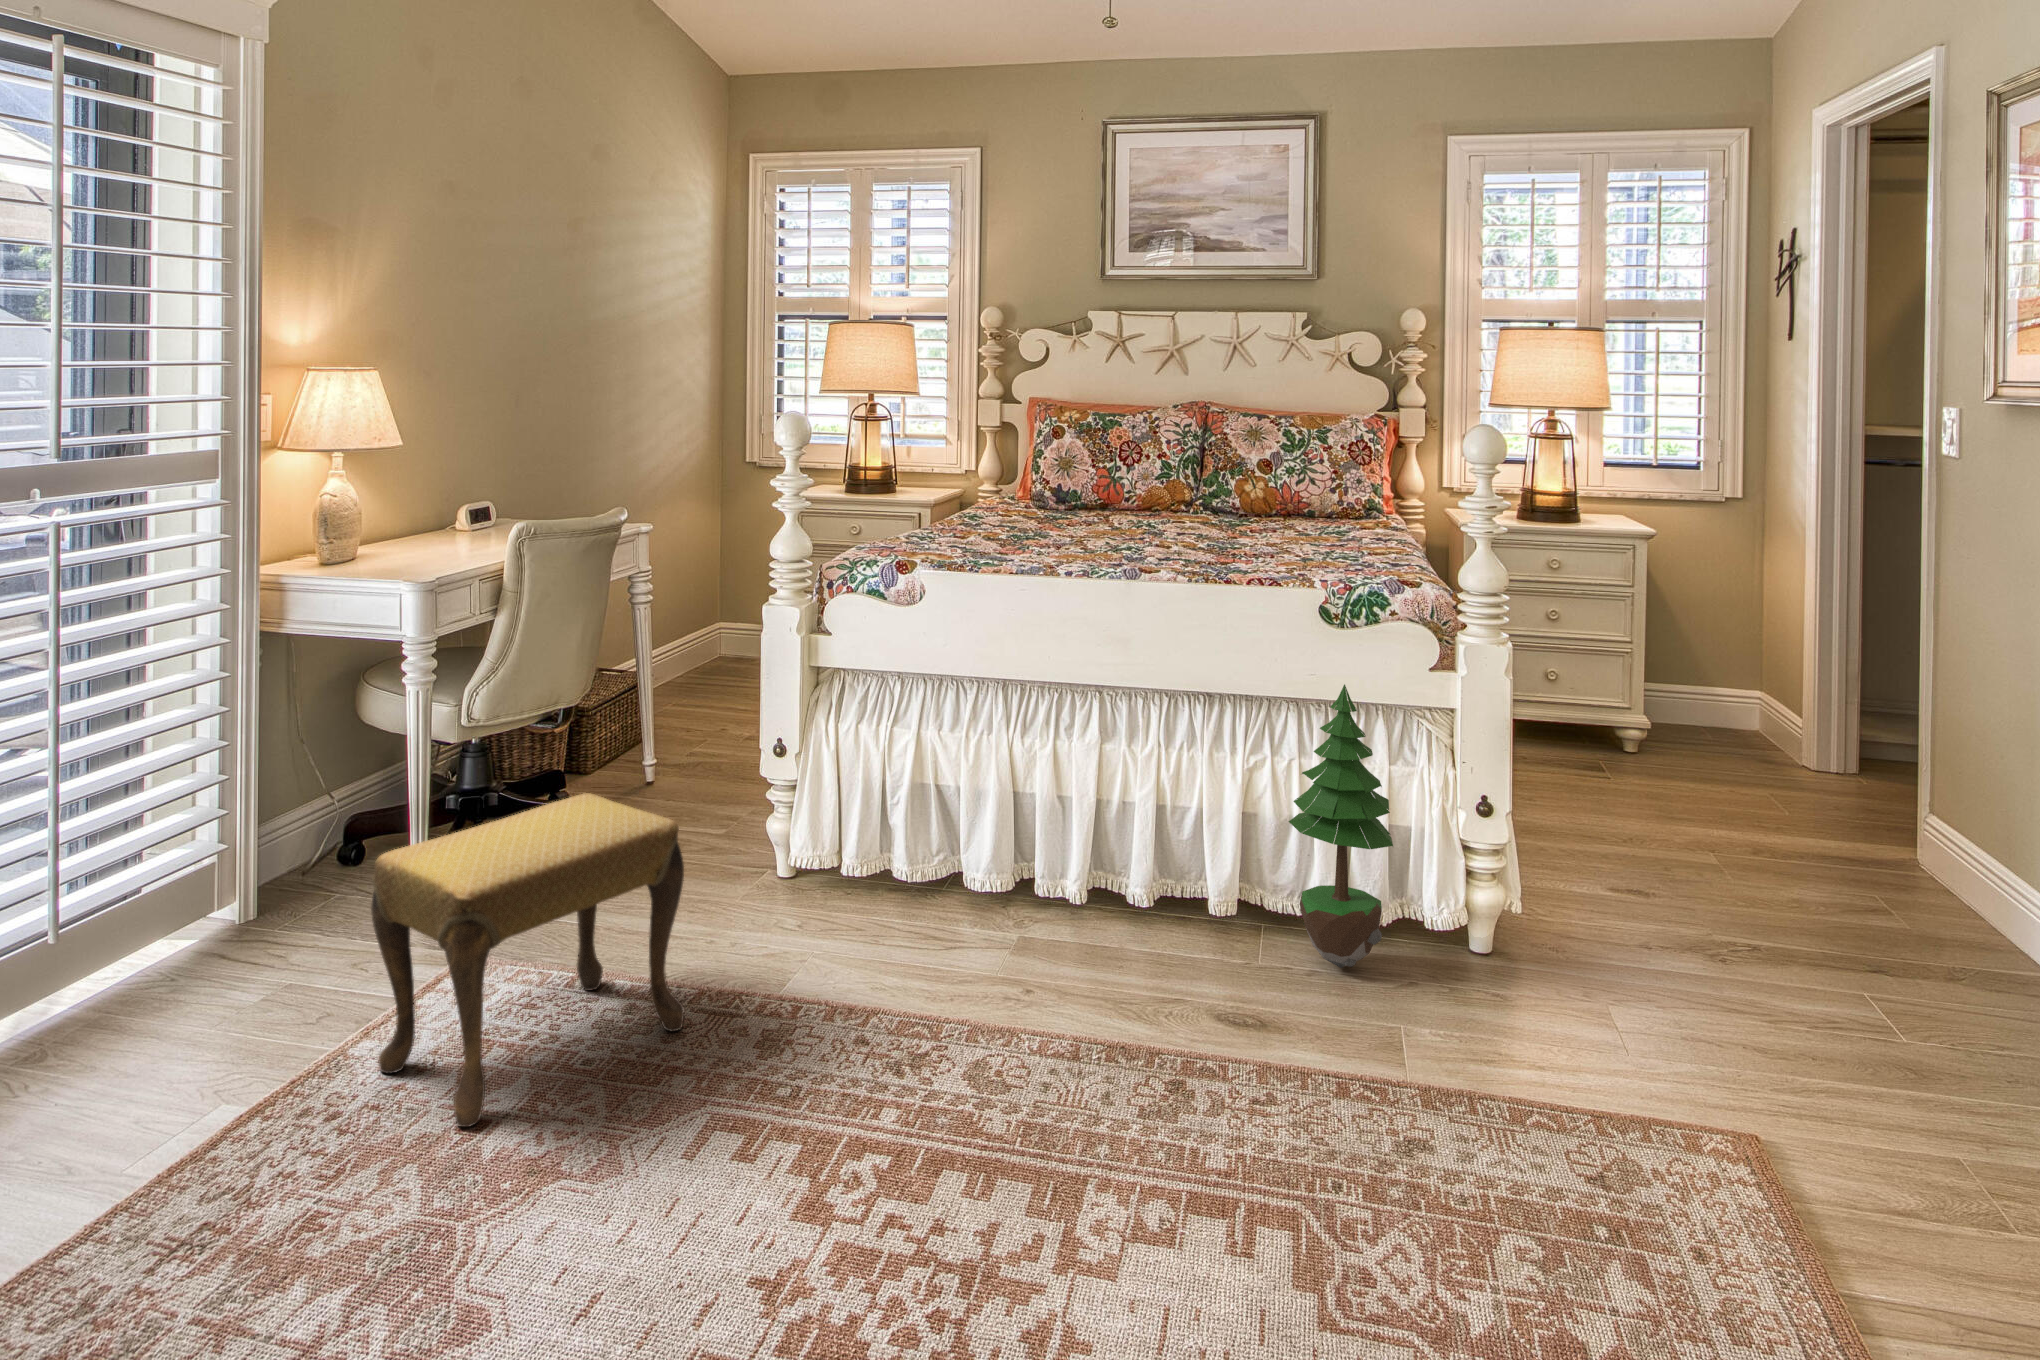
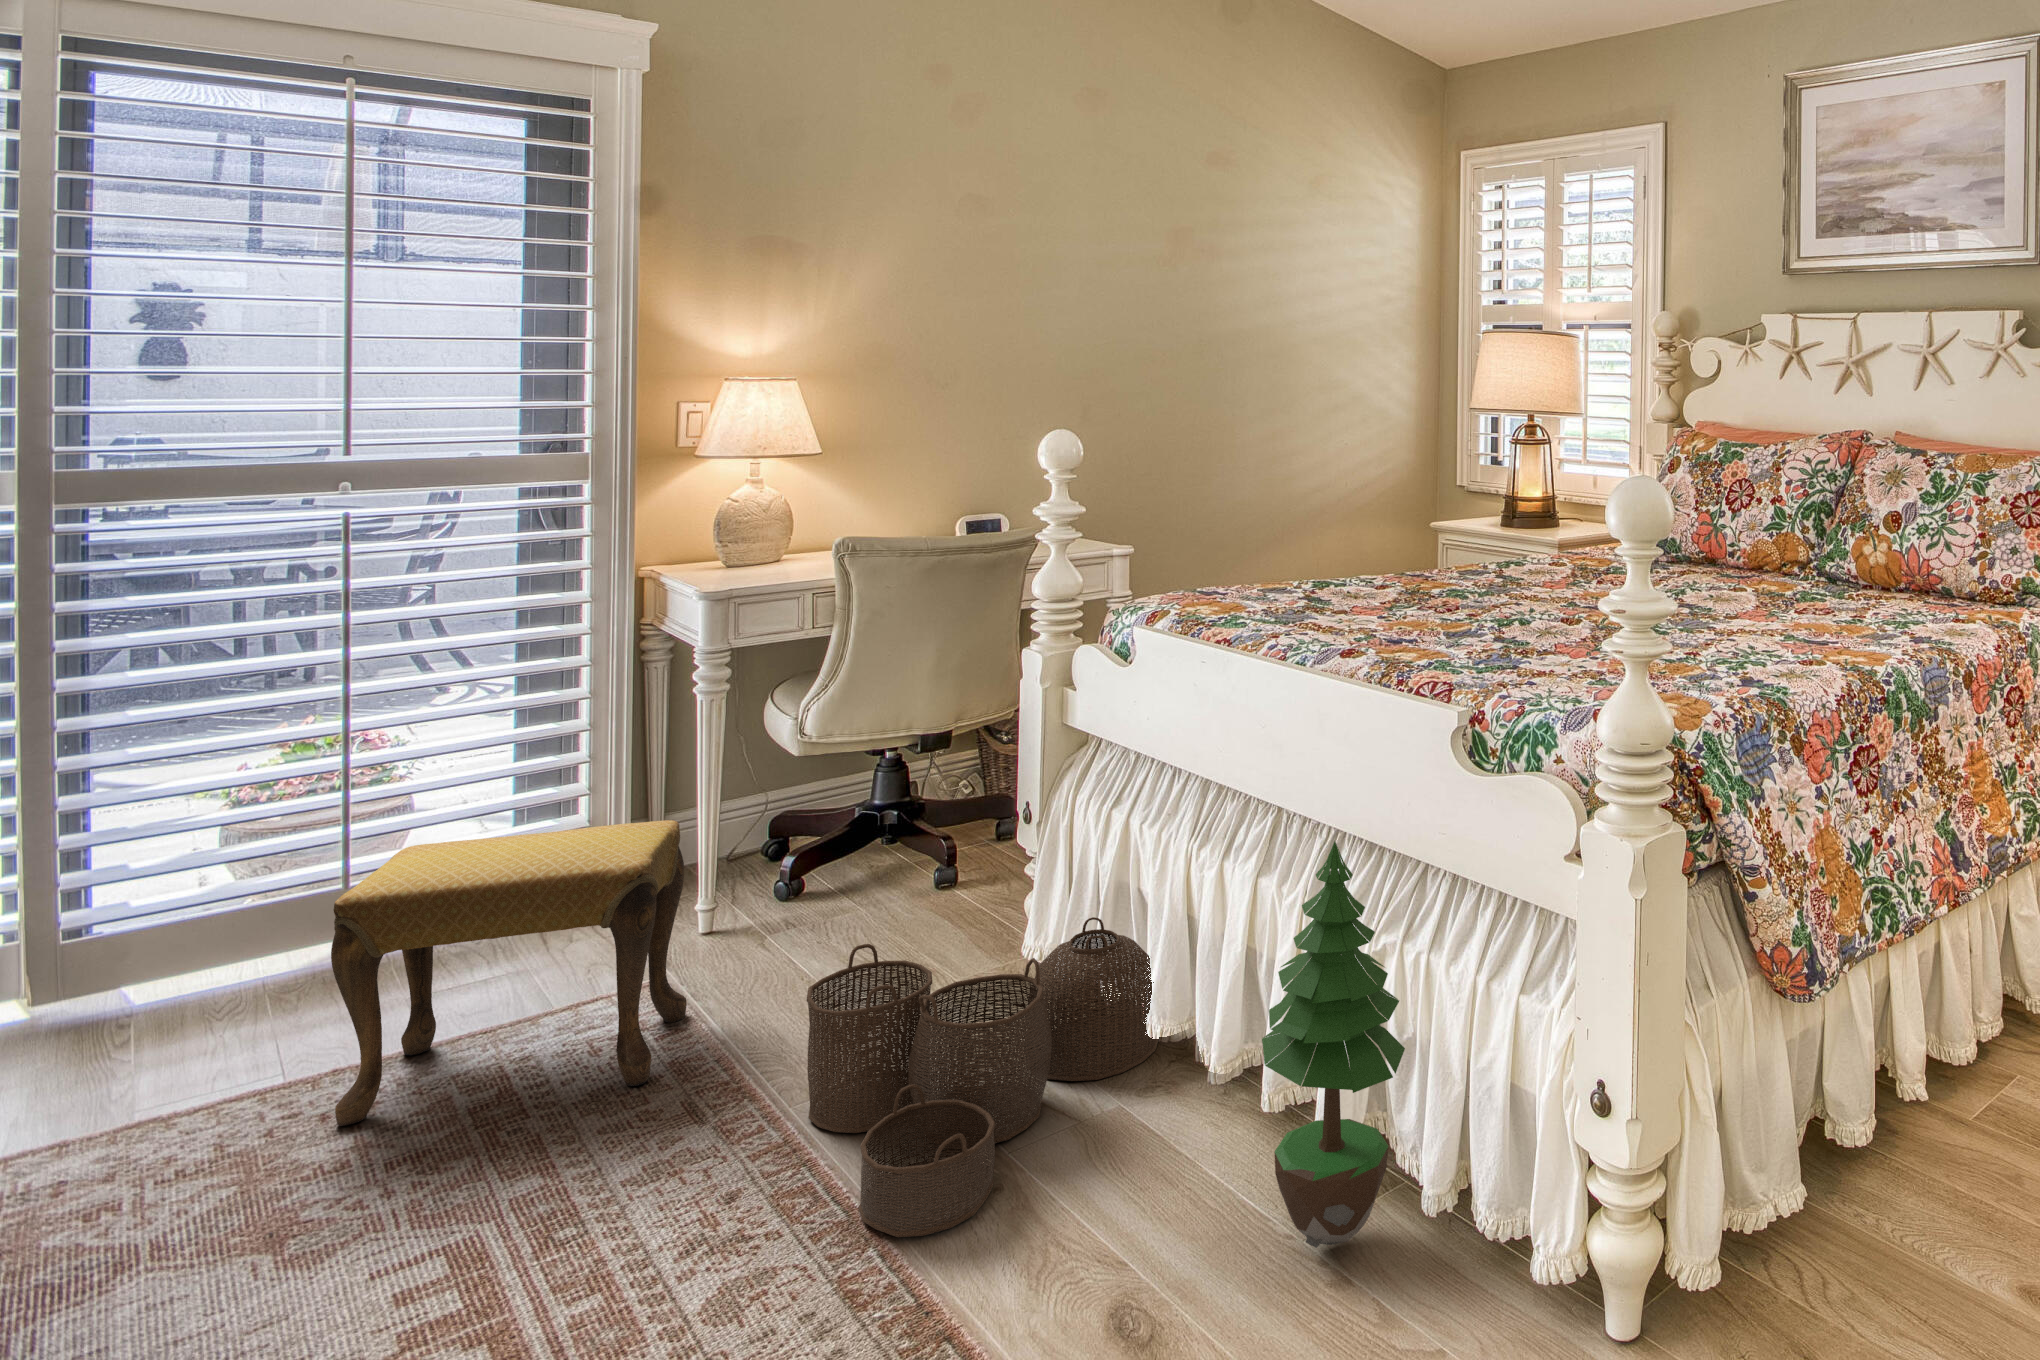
woven basket: none [851,813,1120,1042] -> present [807,917,1159,1237]

